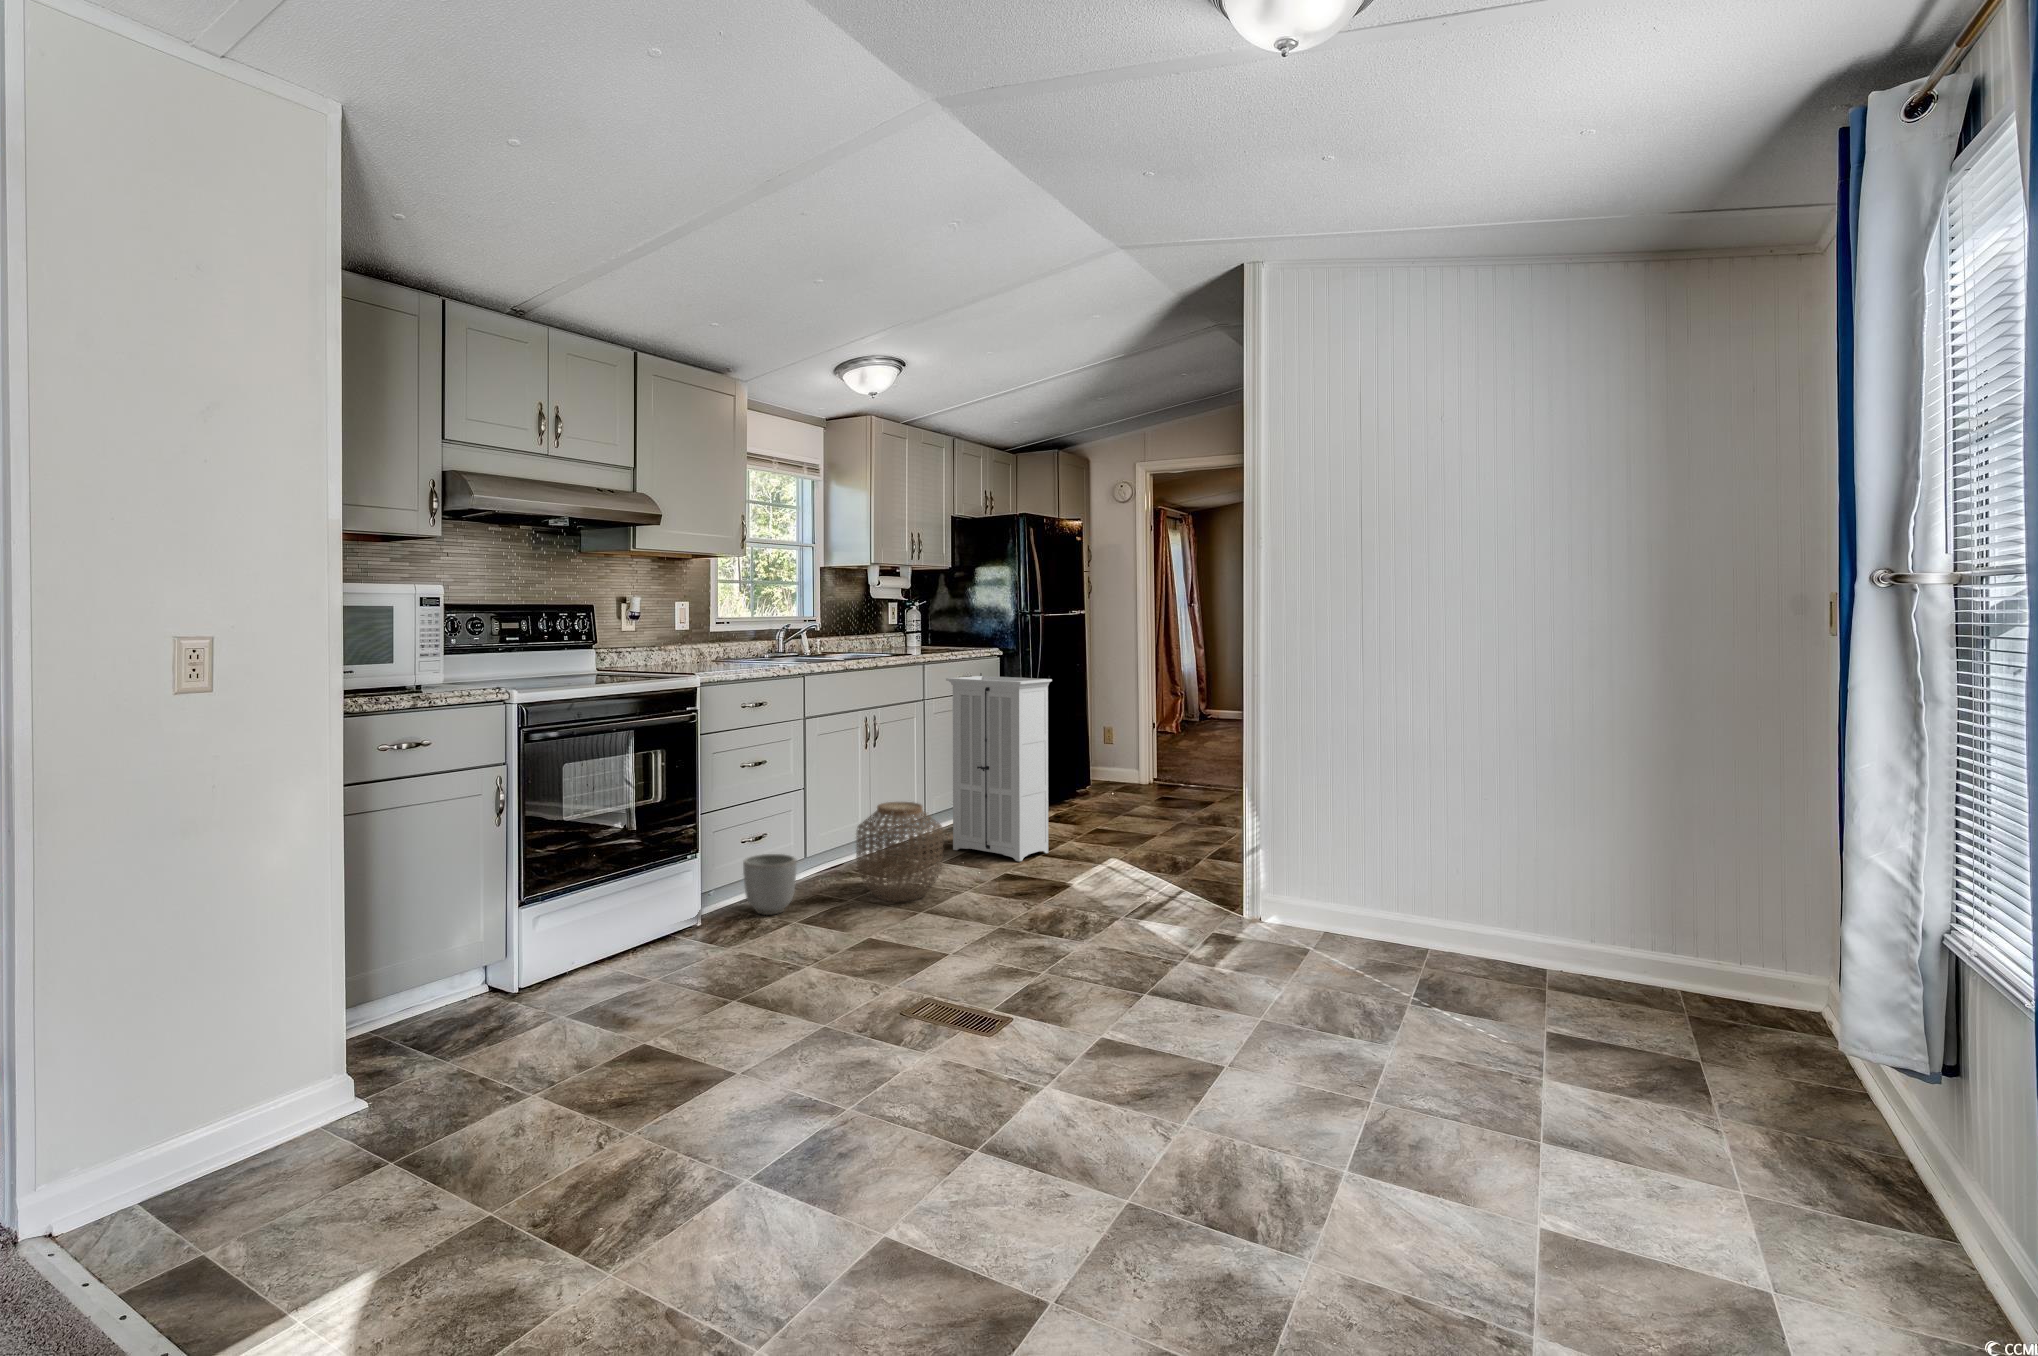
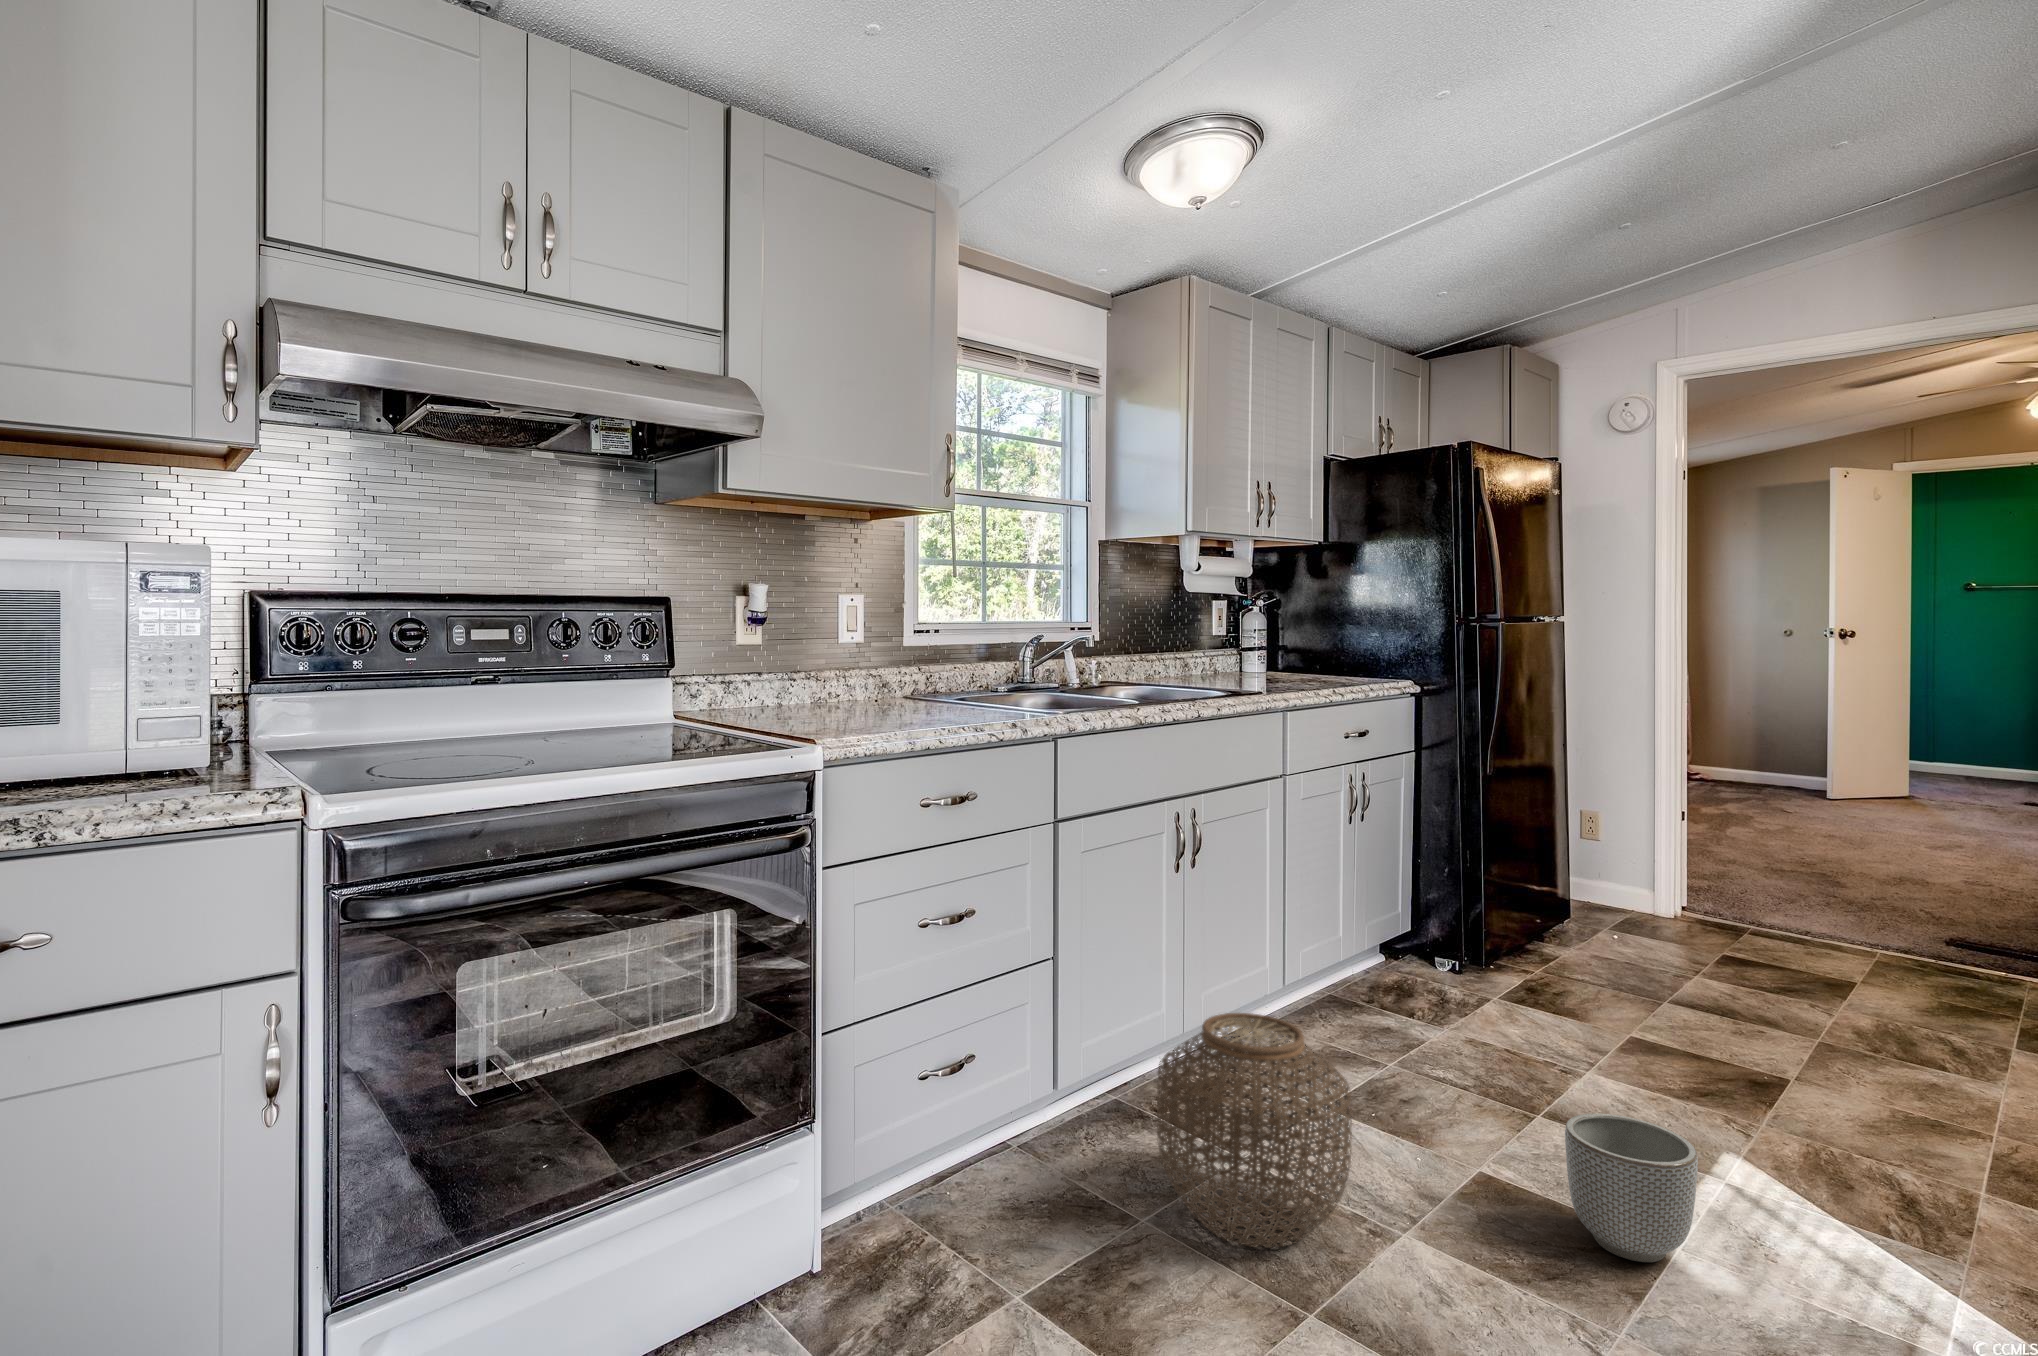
storage cabinet: present [946,673,1052,862] -> none [1333,731,1562,1127]
planter: present [743,854,797,915] -> present [1565,1113,1698,1262]

